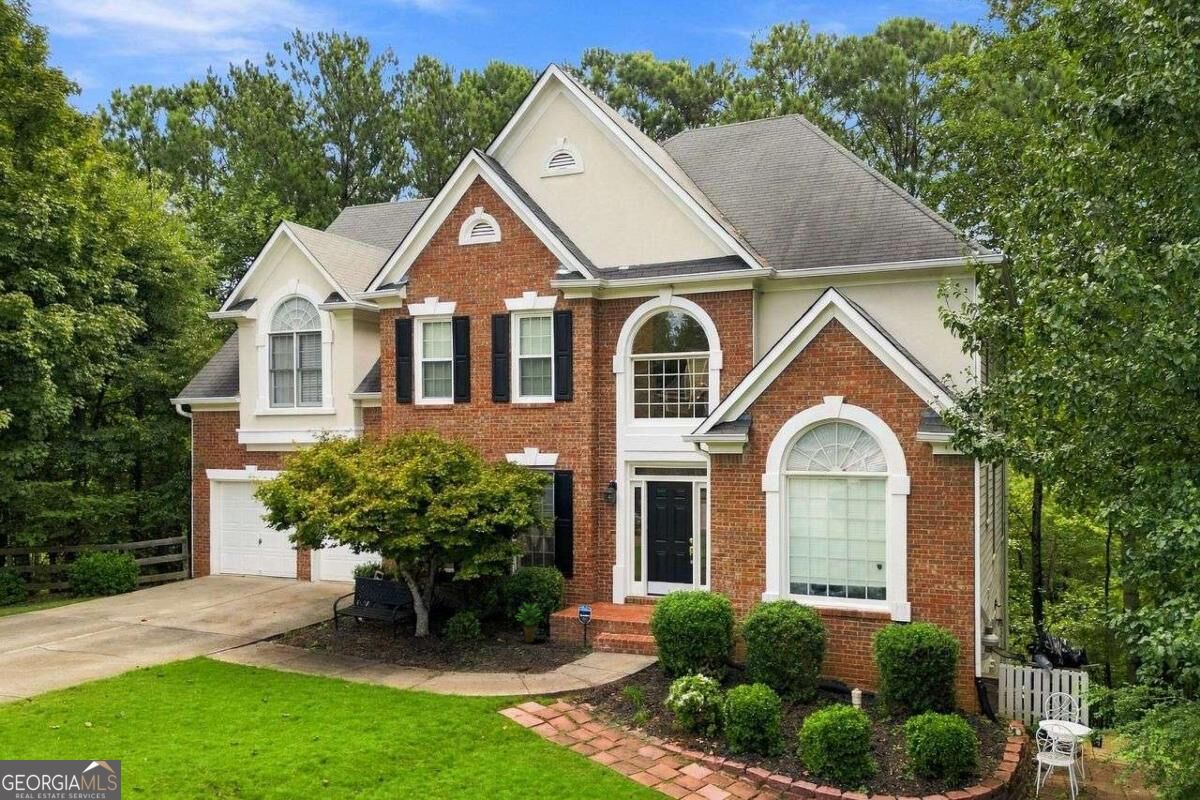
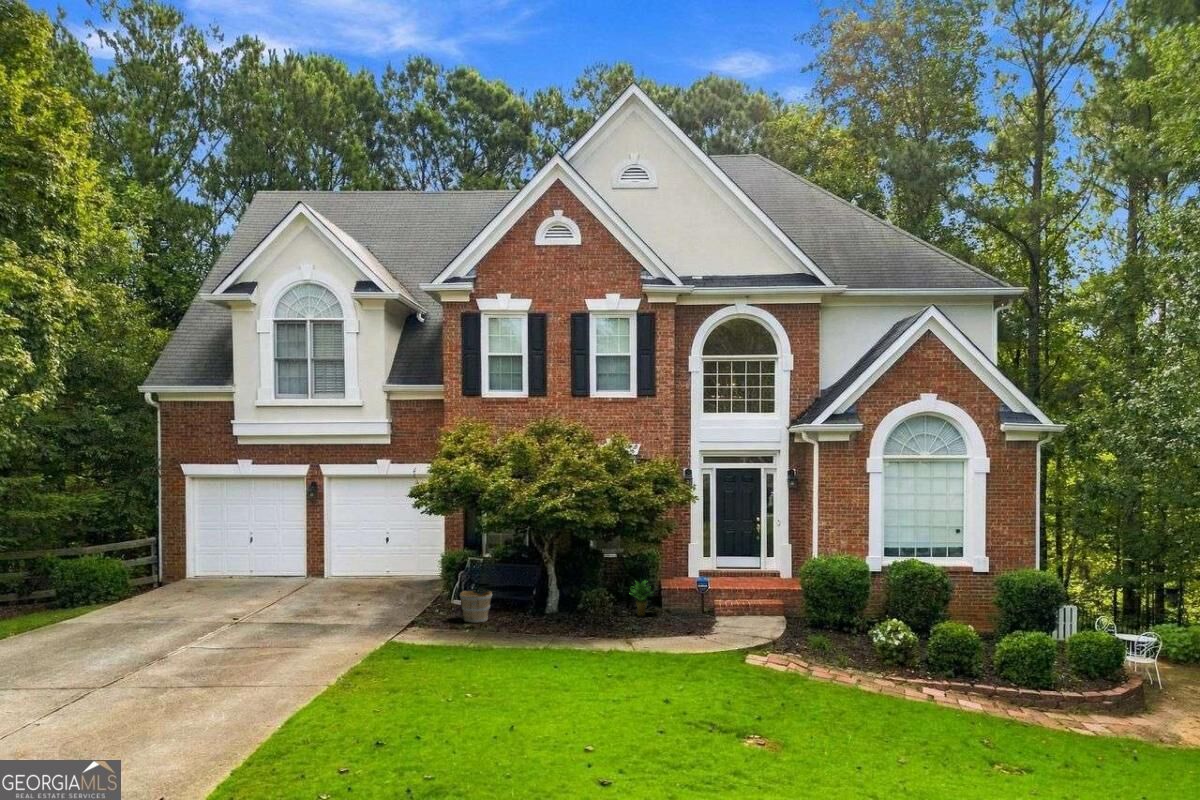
wooden bucket: none [340,602,374,636] -> present [460,591,492,623]

